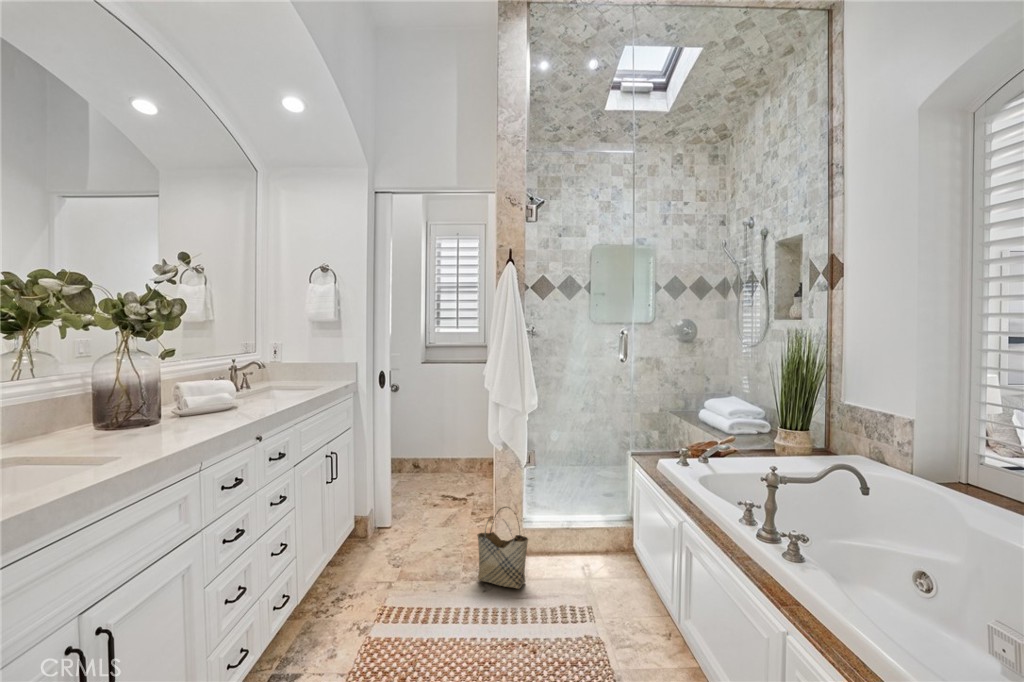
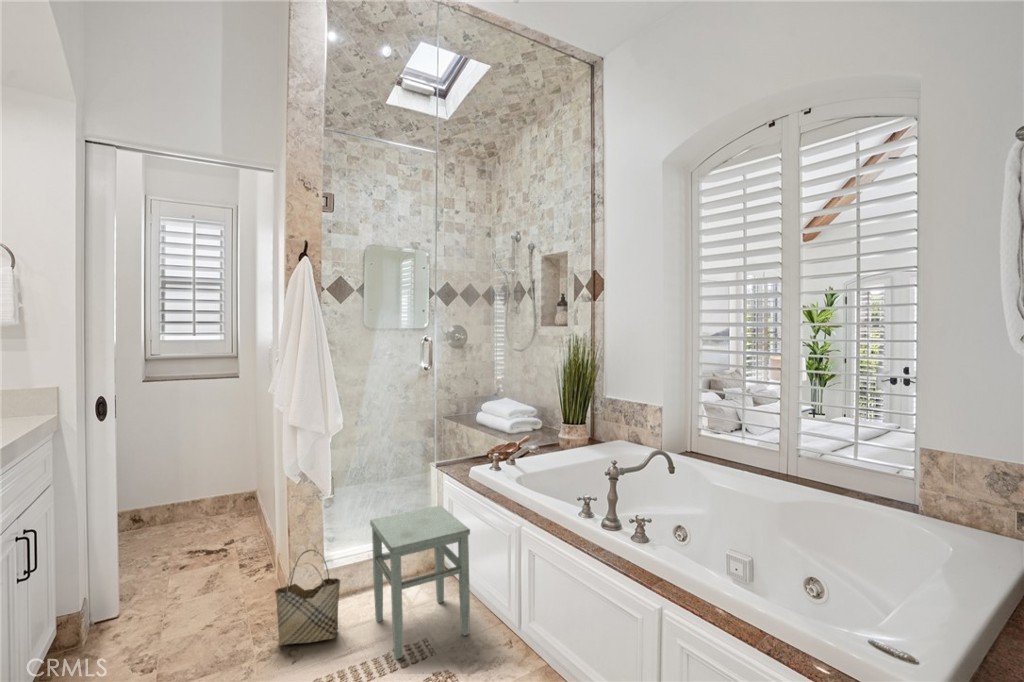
stool: none [556,491,644,628] -> present [370,506,470,659]

